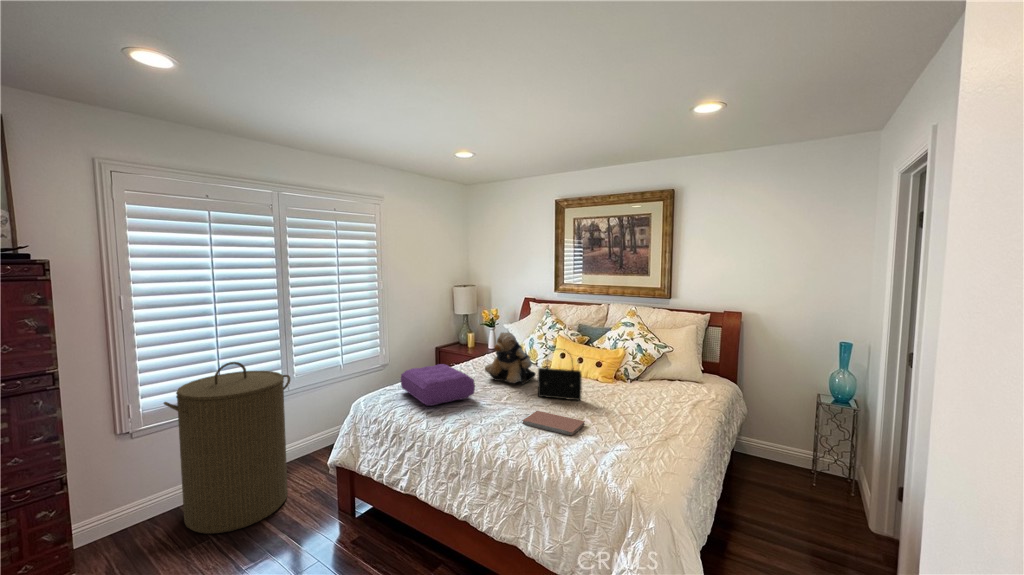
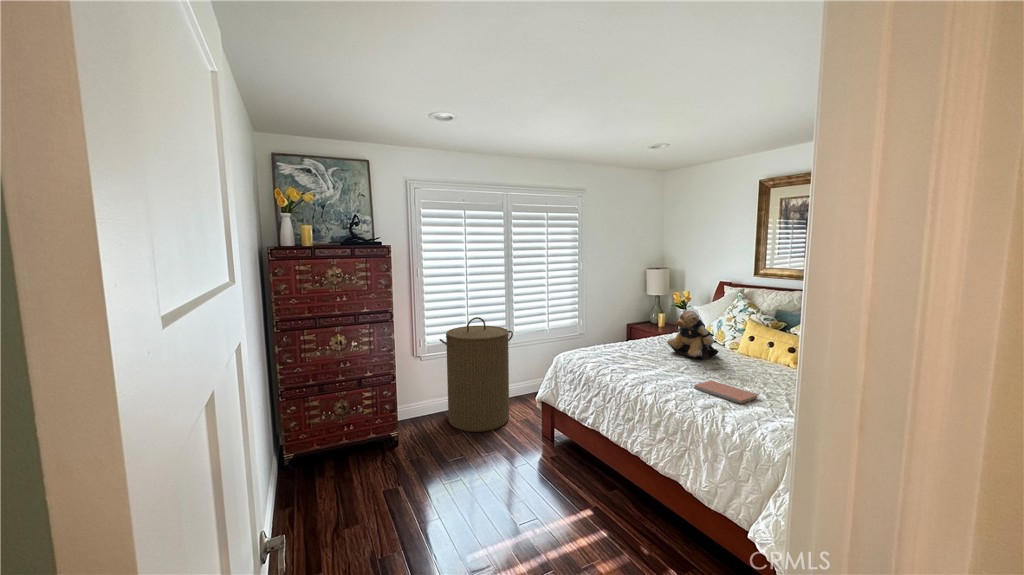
handbag: present [537,349,582,400] -> none [716,328,764,379]
pillow: present [401,364,475,406] -> none [592,333,654,365]

